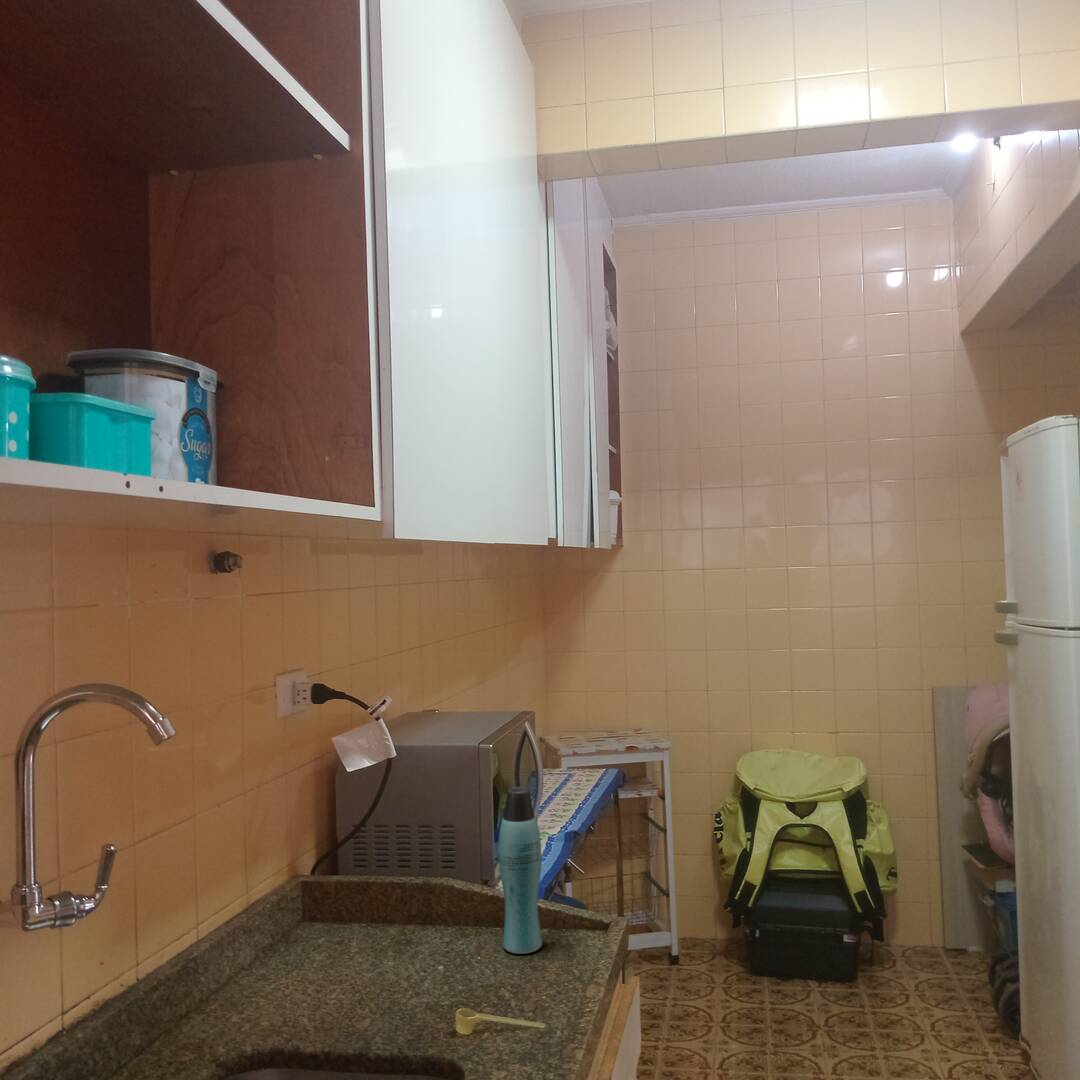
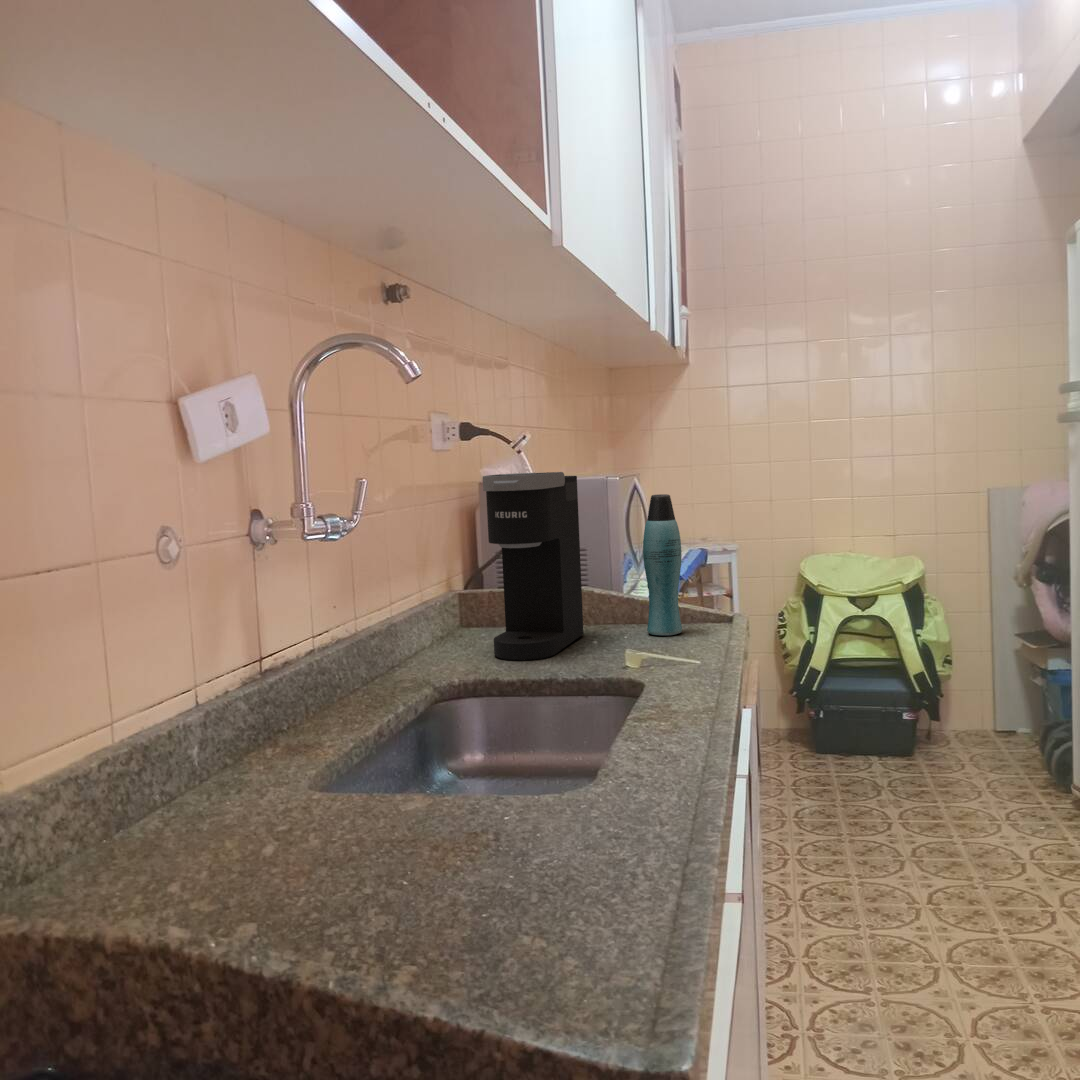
coffee maker: none [301,759,431,1009] -> present [483,472,583,661]

